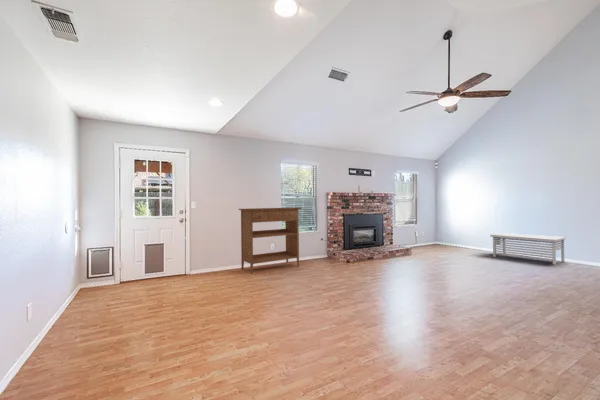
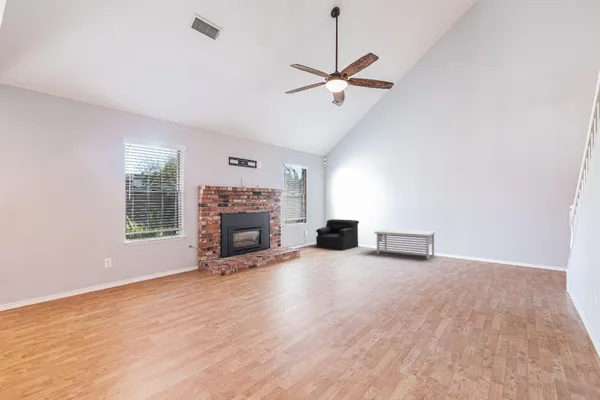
console table: present [239,208,301,274] -> none [40,206,156,311]
armchair: none [427,222,473,252] -> present [316,219,359,250]

